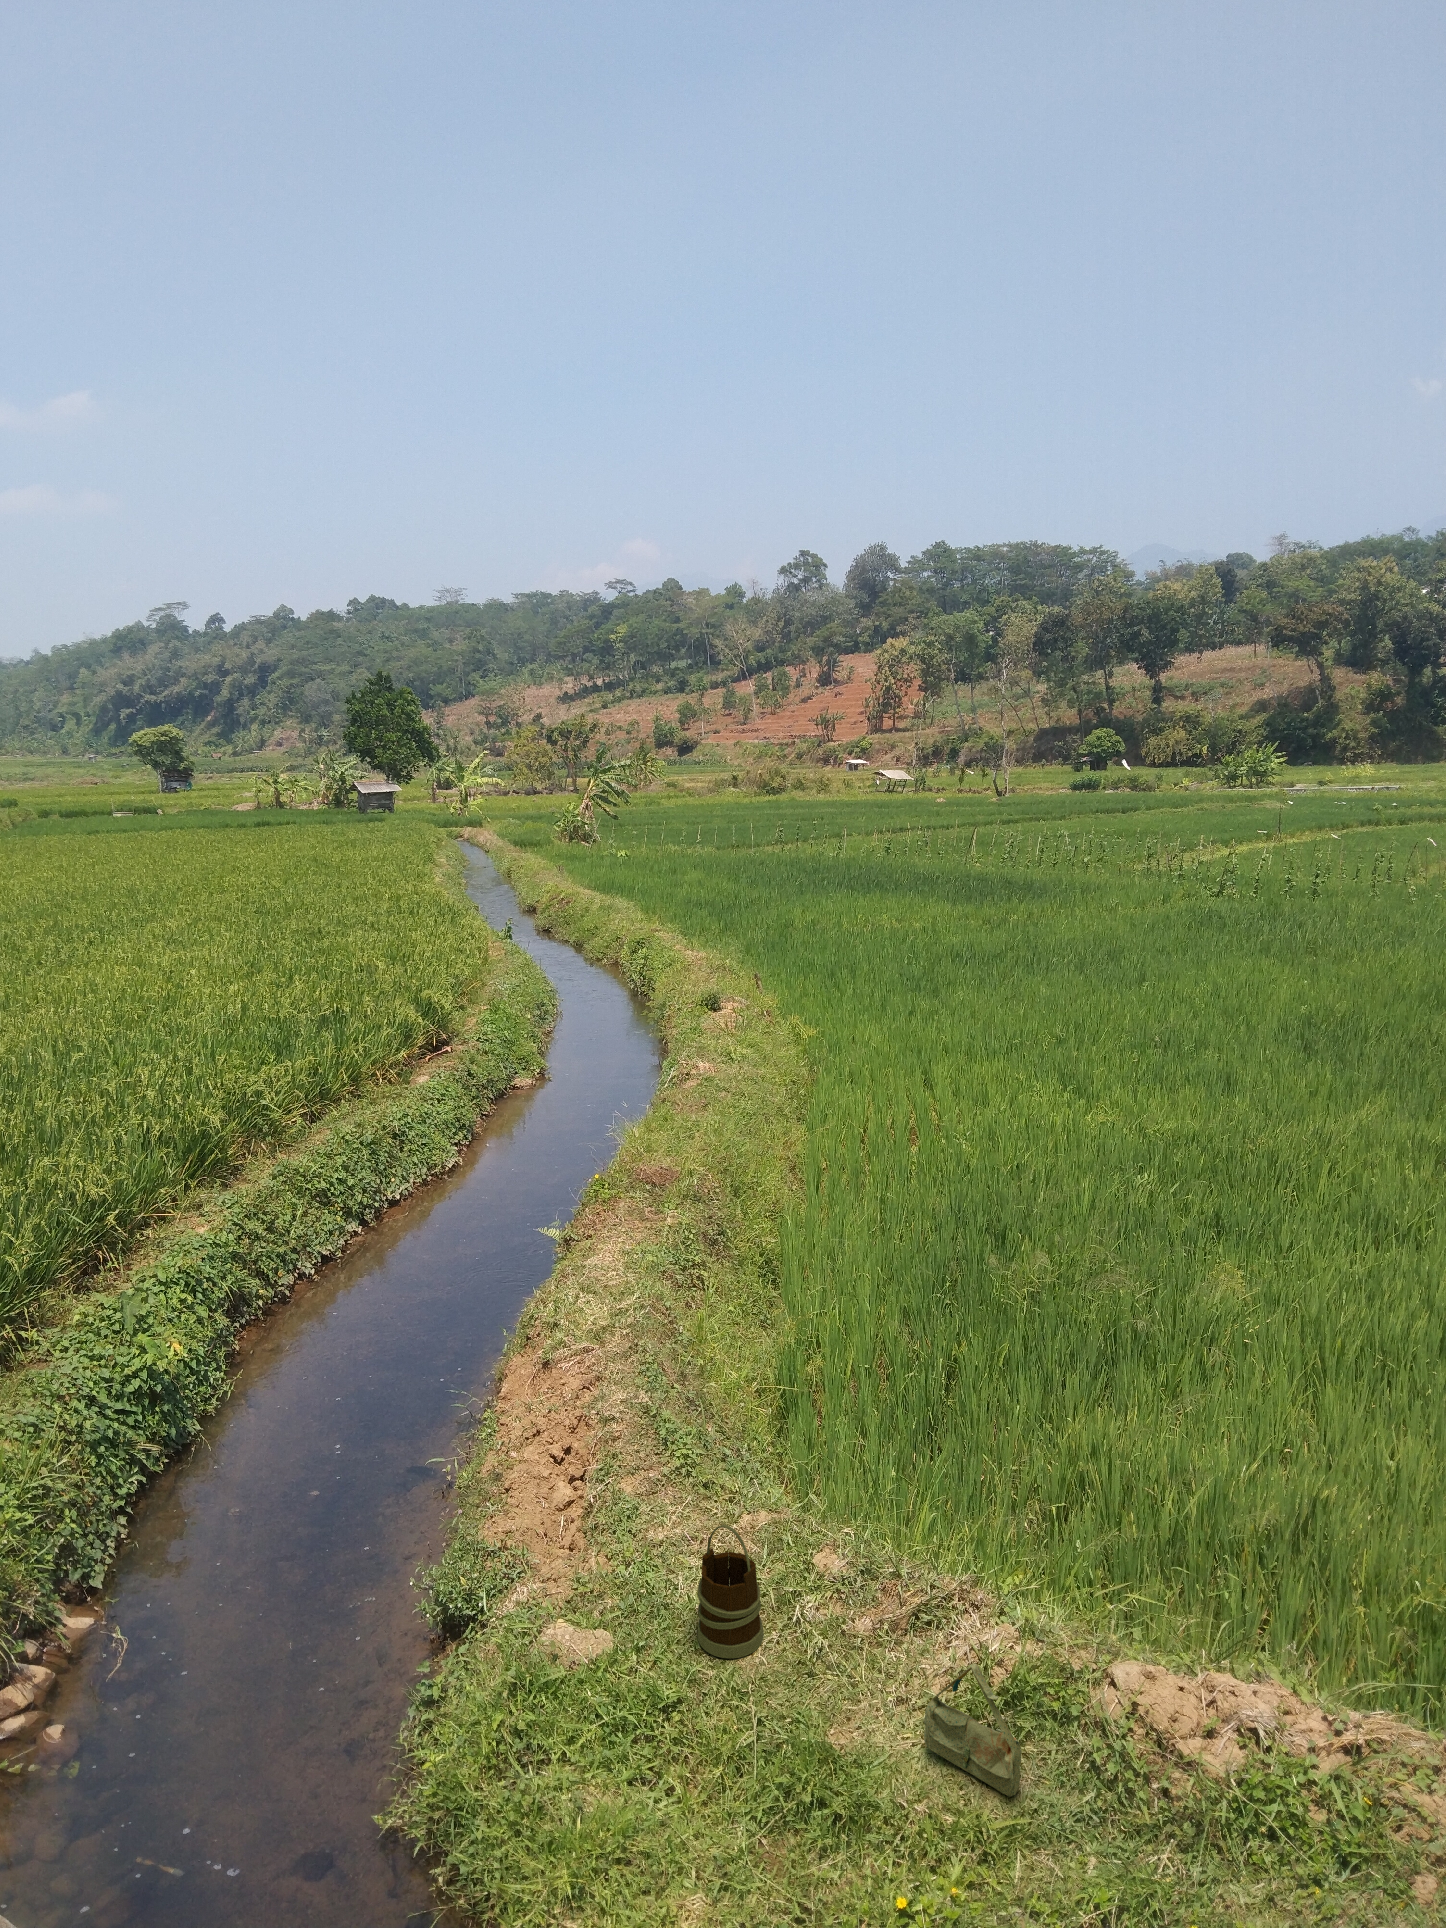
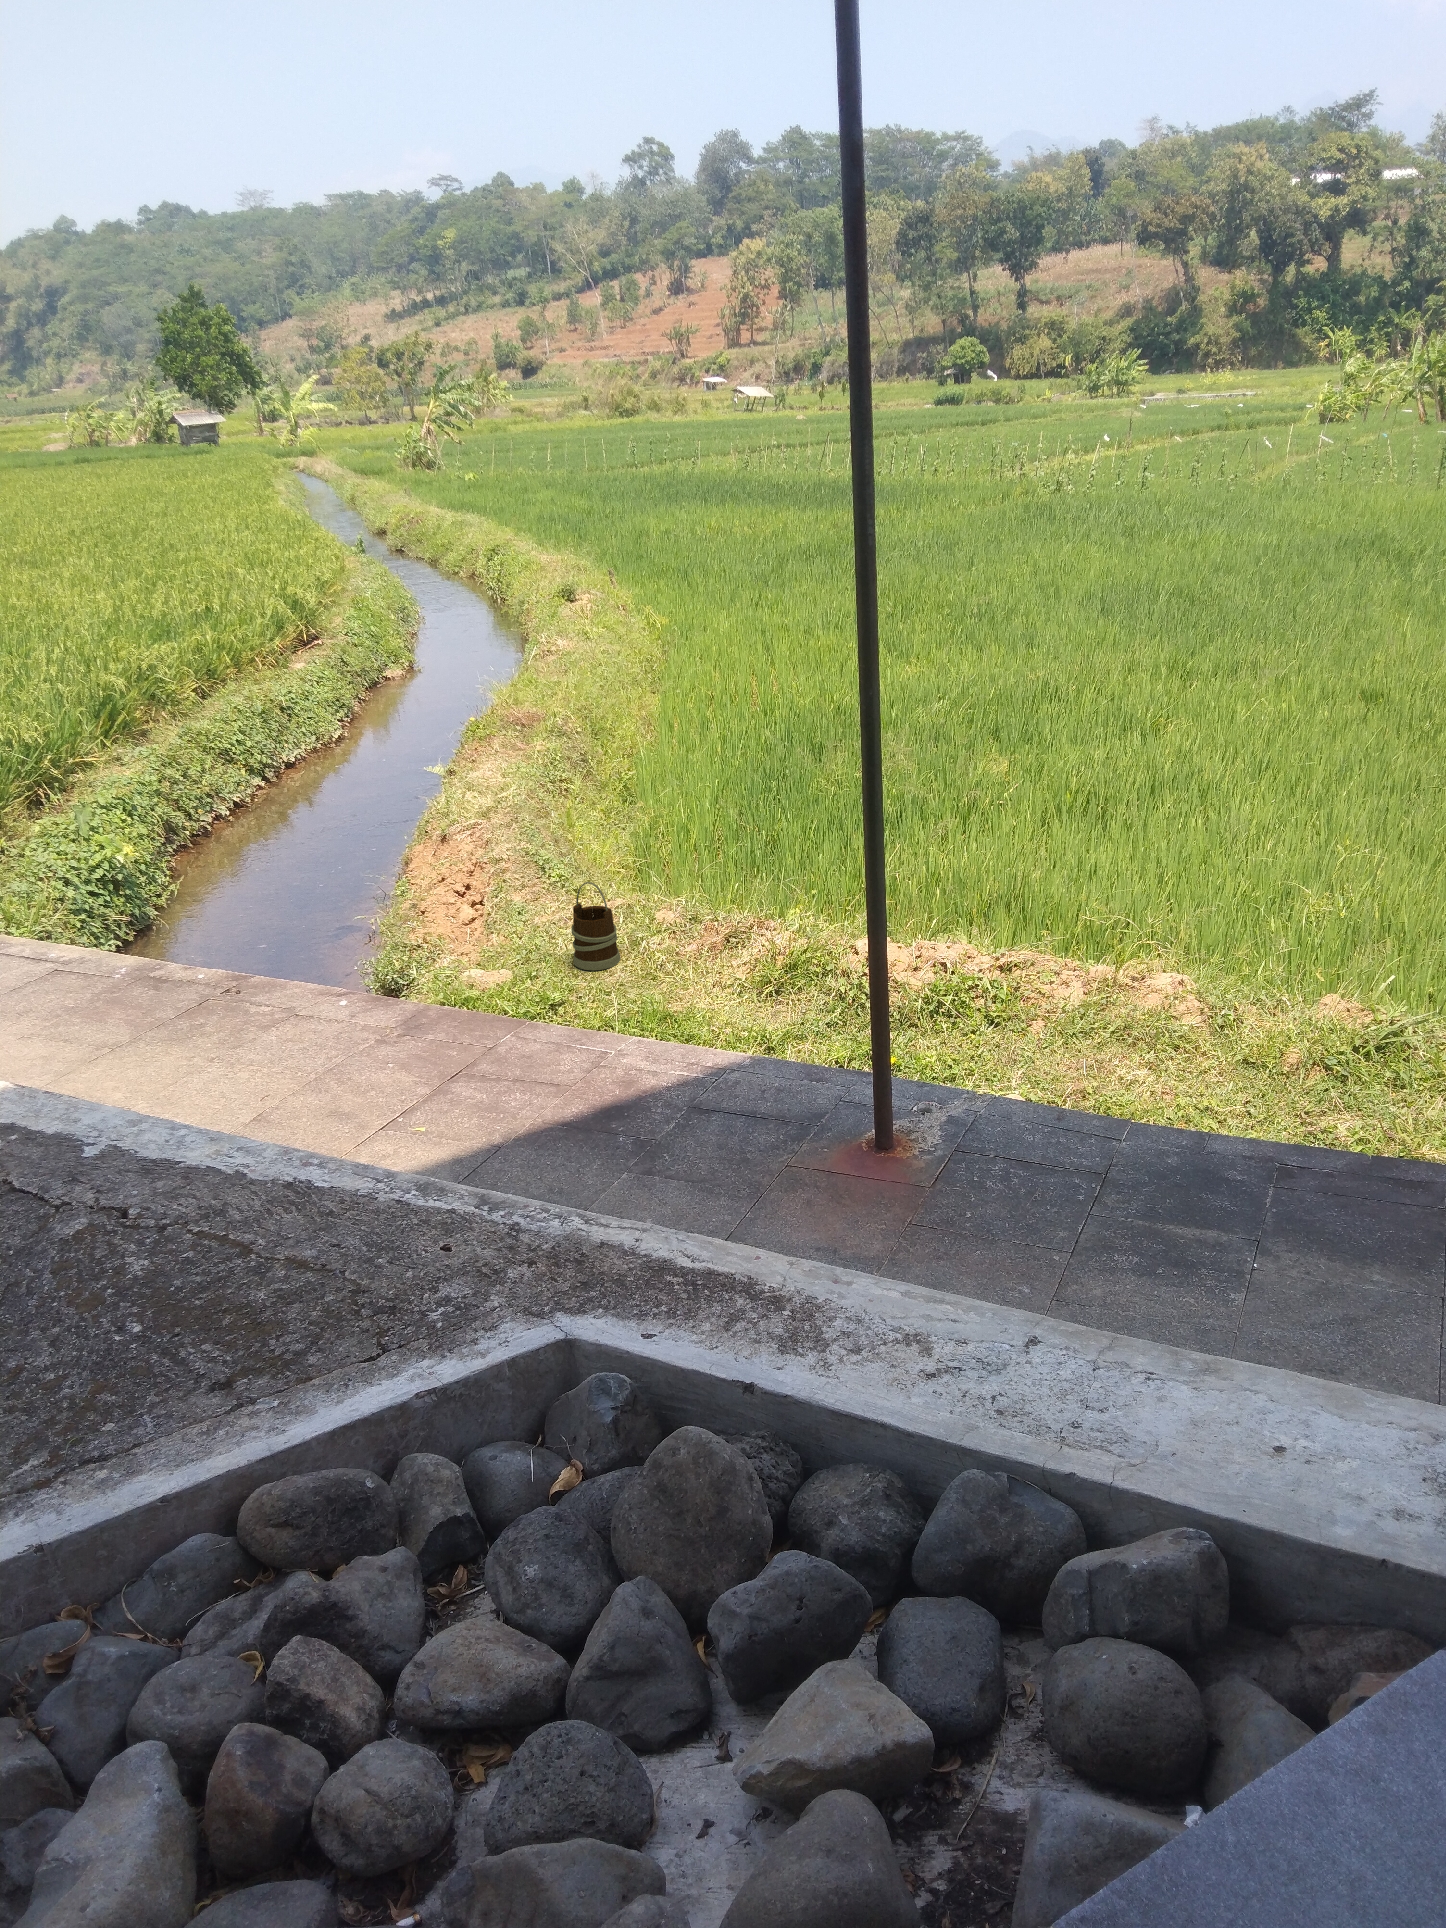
bag: present [923,1664,1021,1797] -> none [726,930,788,1009]

